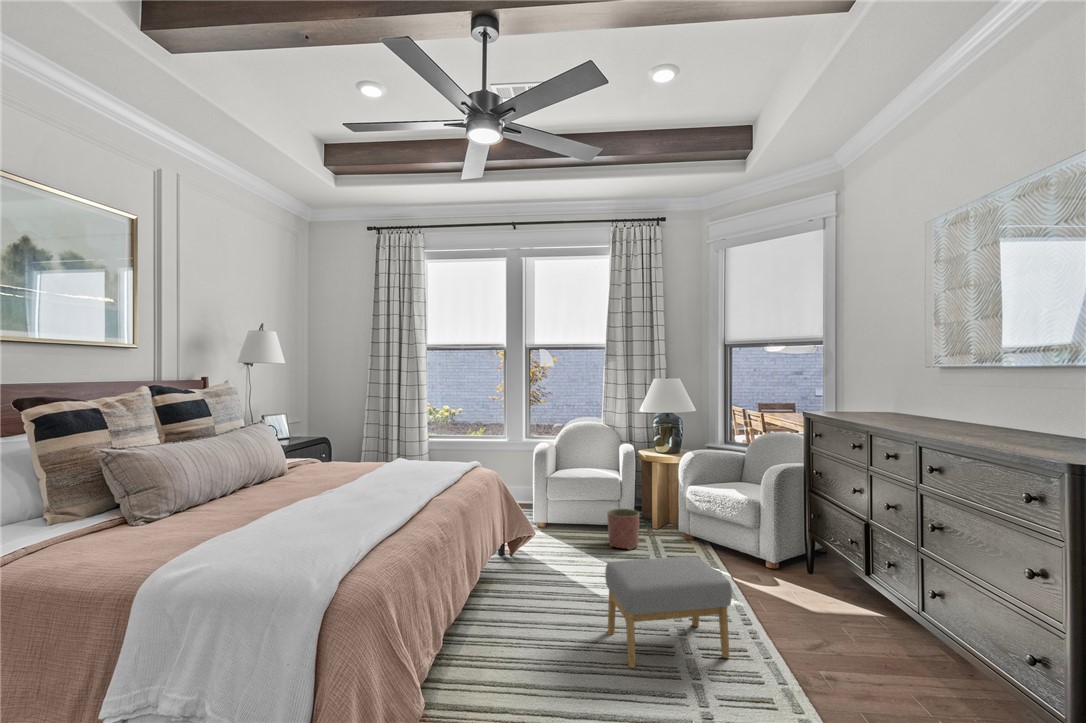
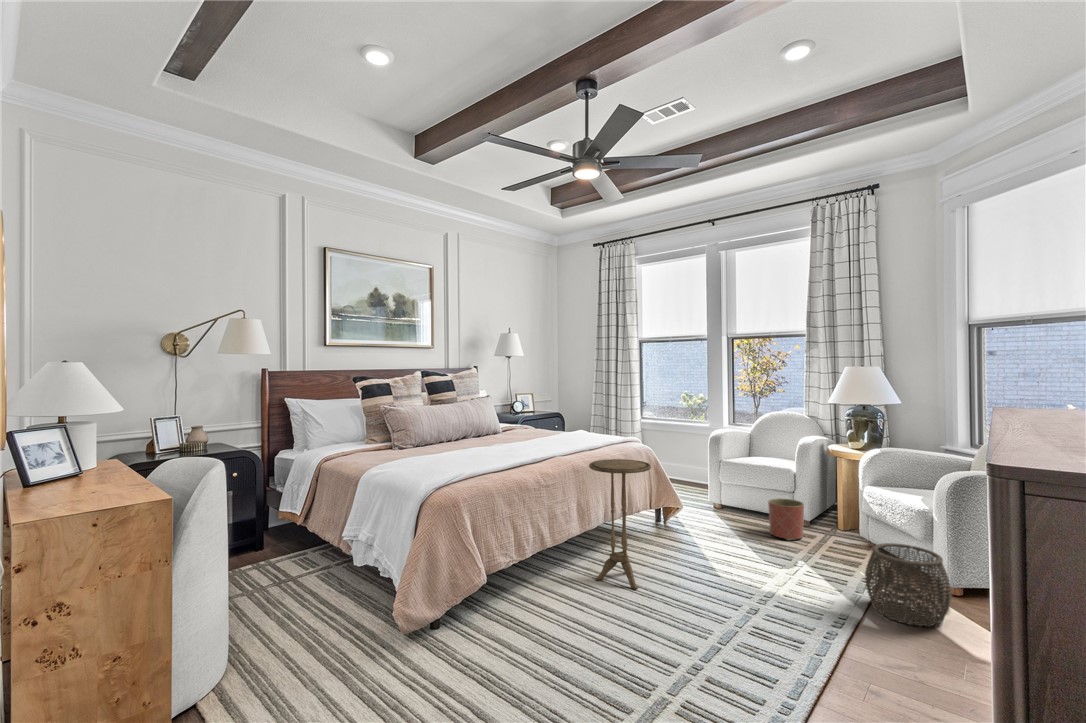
side table: none [501,492,573,647] -> present [589,459,651,589]
woven basket: none [744,539,812,611] -> present [865,543,952,627]
footstool: present [605,557,732,668] -> none [668,529,781,637]

